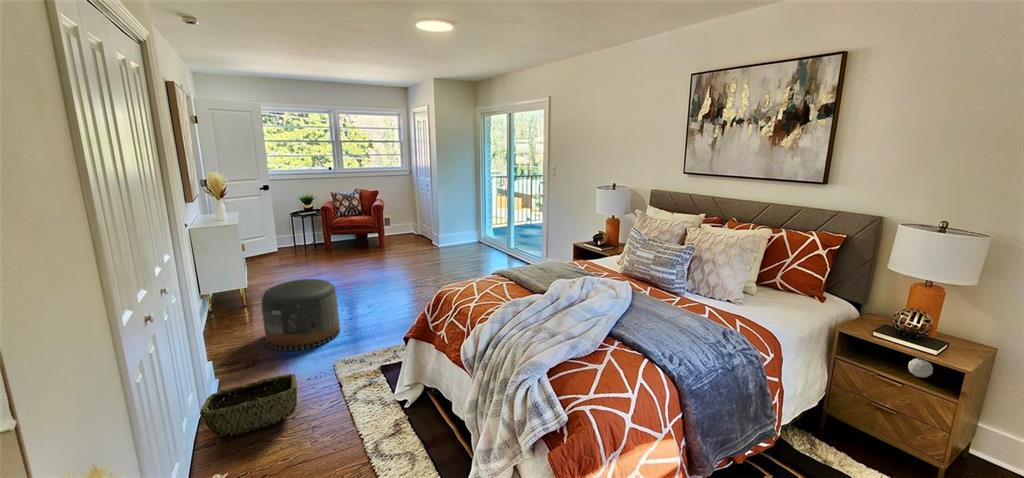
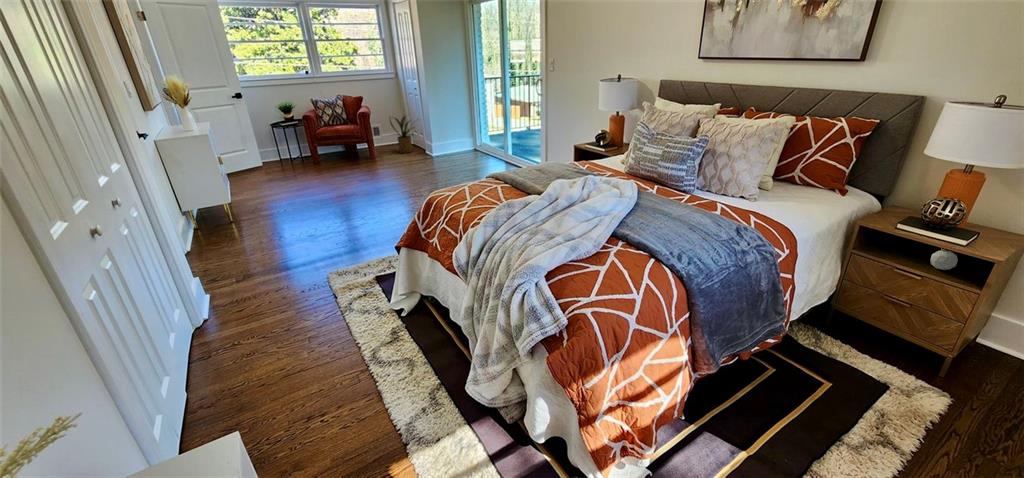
house plant: none [400,207,430,243] -> present [390,116,413,153]
pouf: present [262,279,340,351] -> none [245,190,332,265]
woven basket: present [200,374,297,436] -> none [188,287,289,350]

